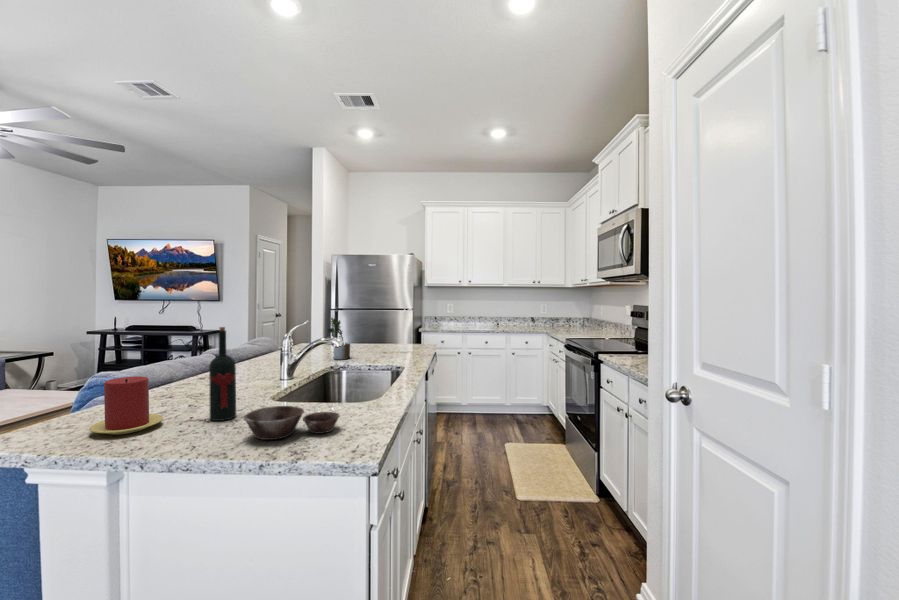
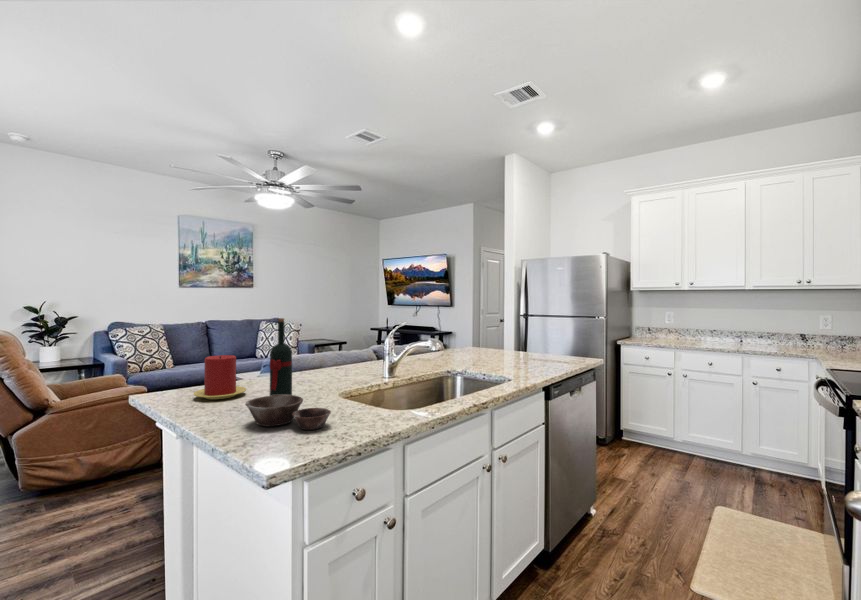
potted plant: present [328,318,350,360] -> none [454,320,480,364]

